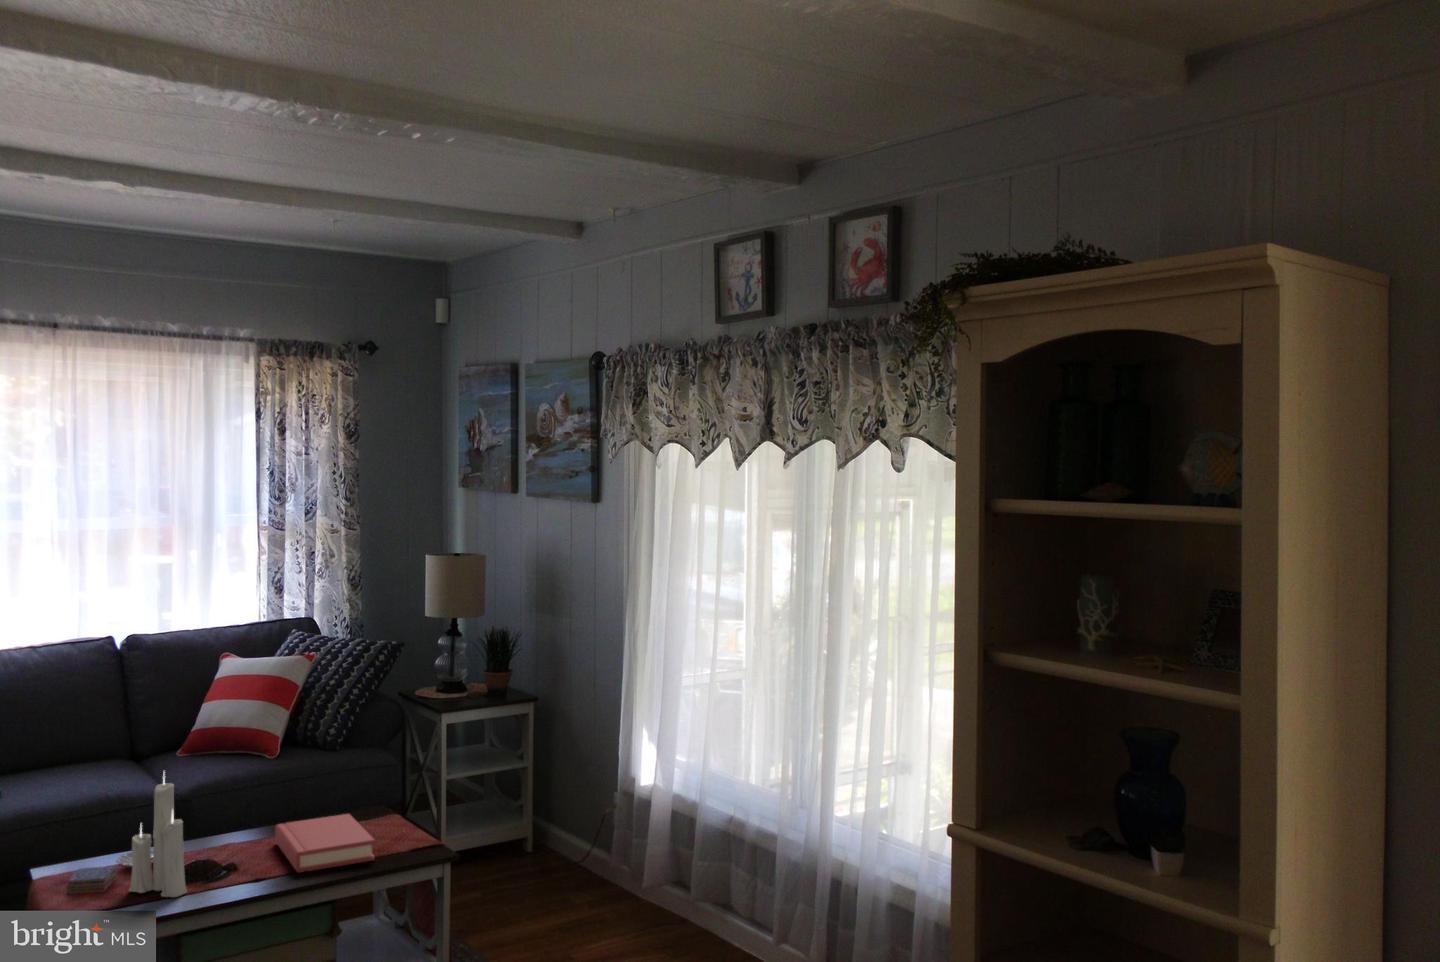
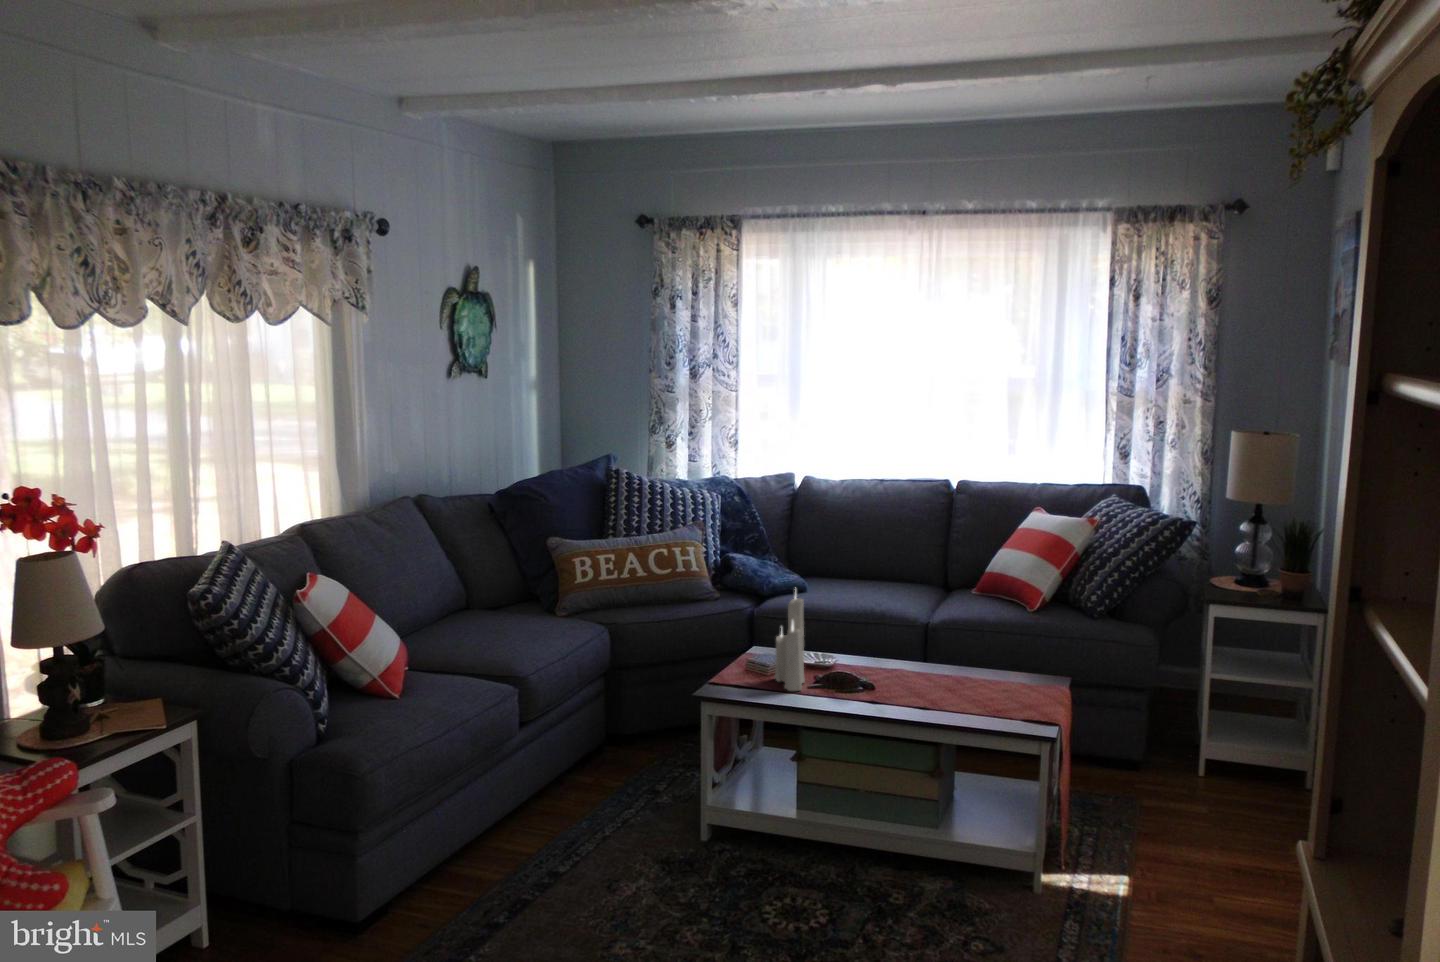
hardback book: present [275,814,375,872] -> none [888,660,983,713]

